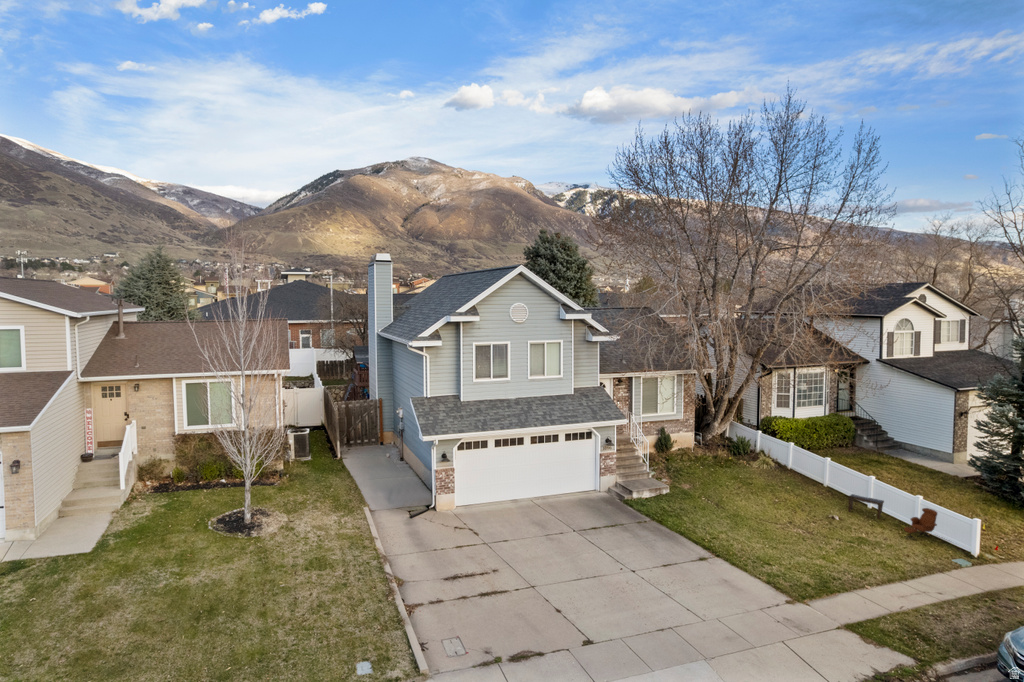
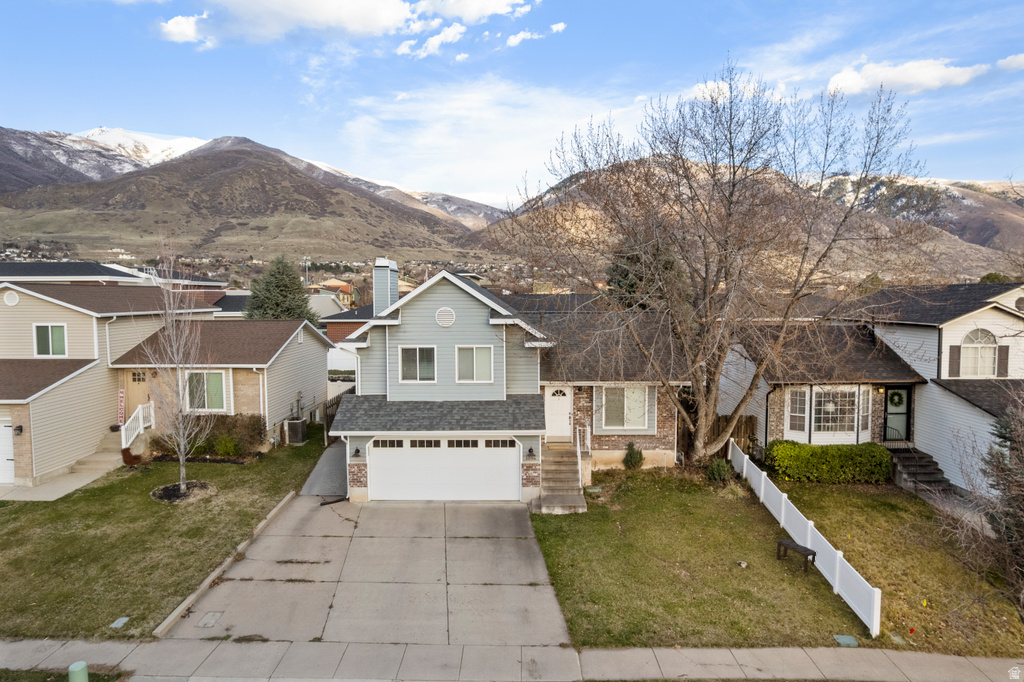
lounge chair: present [904,508,937,538] -> present [121,447,151,470]

